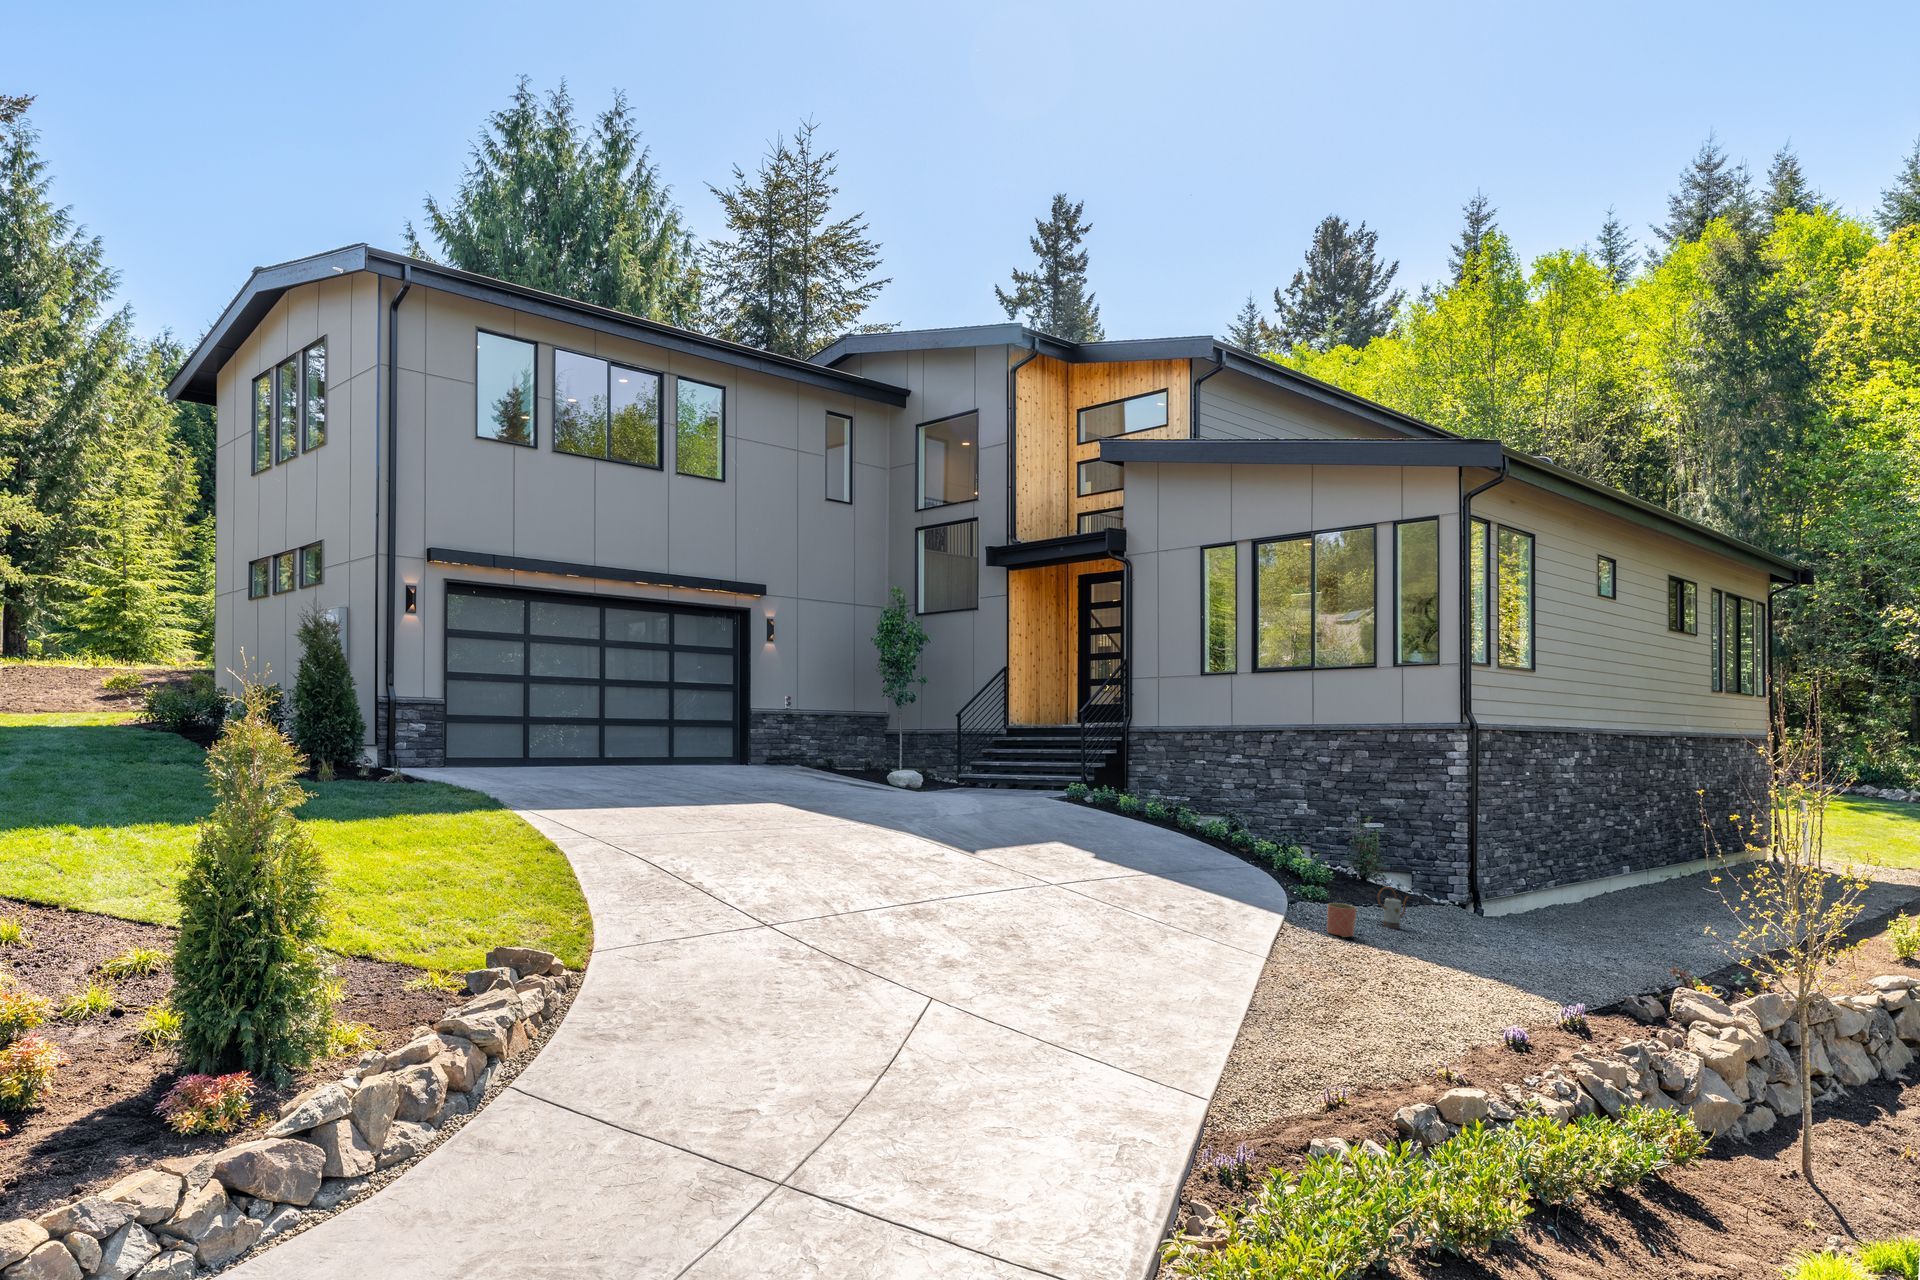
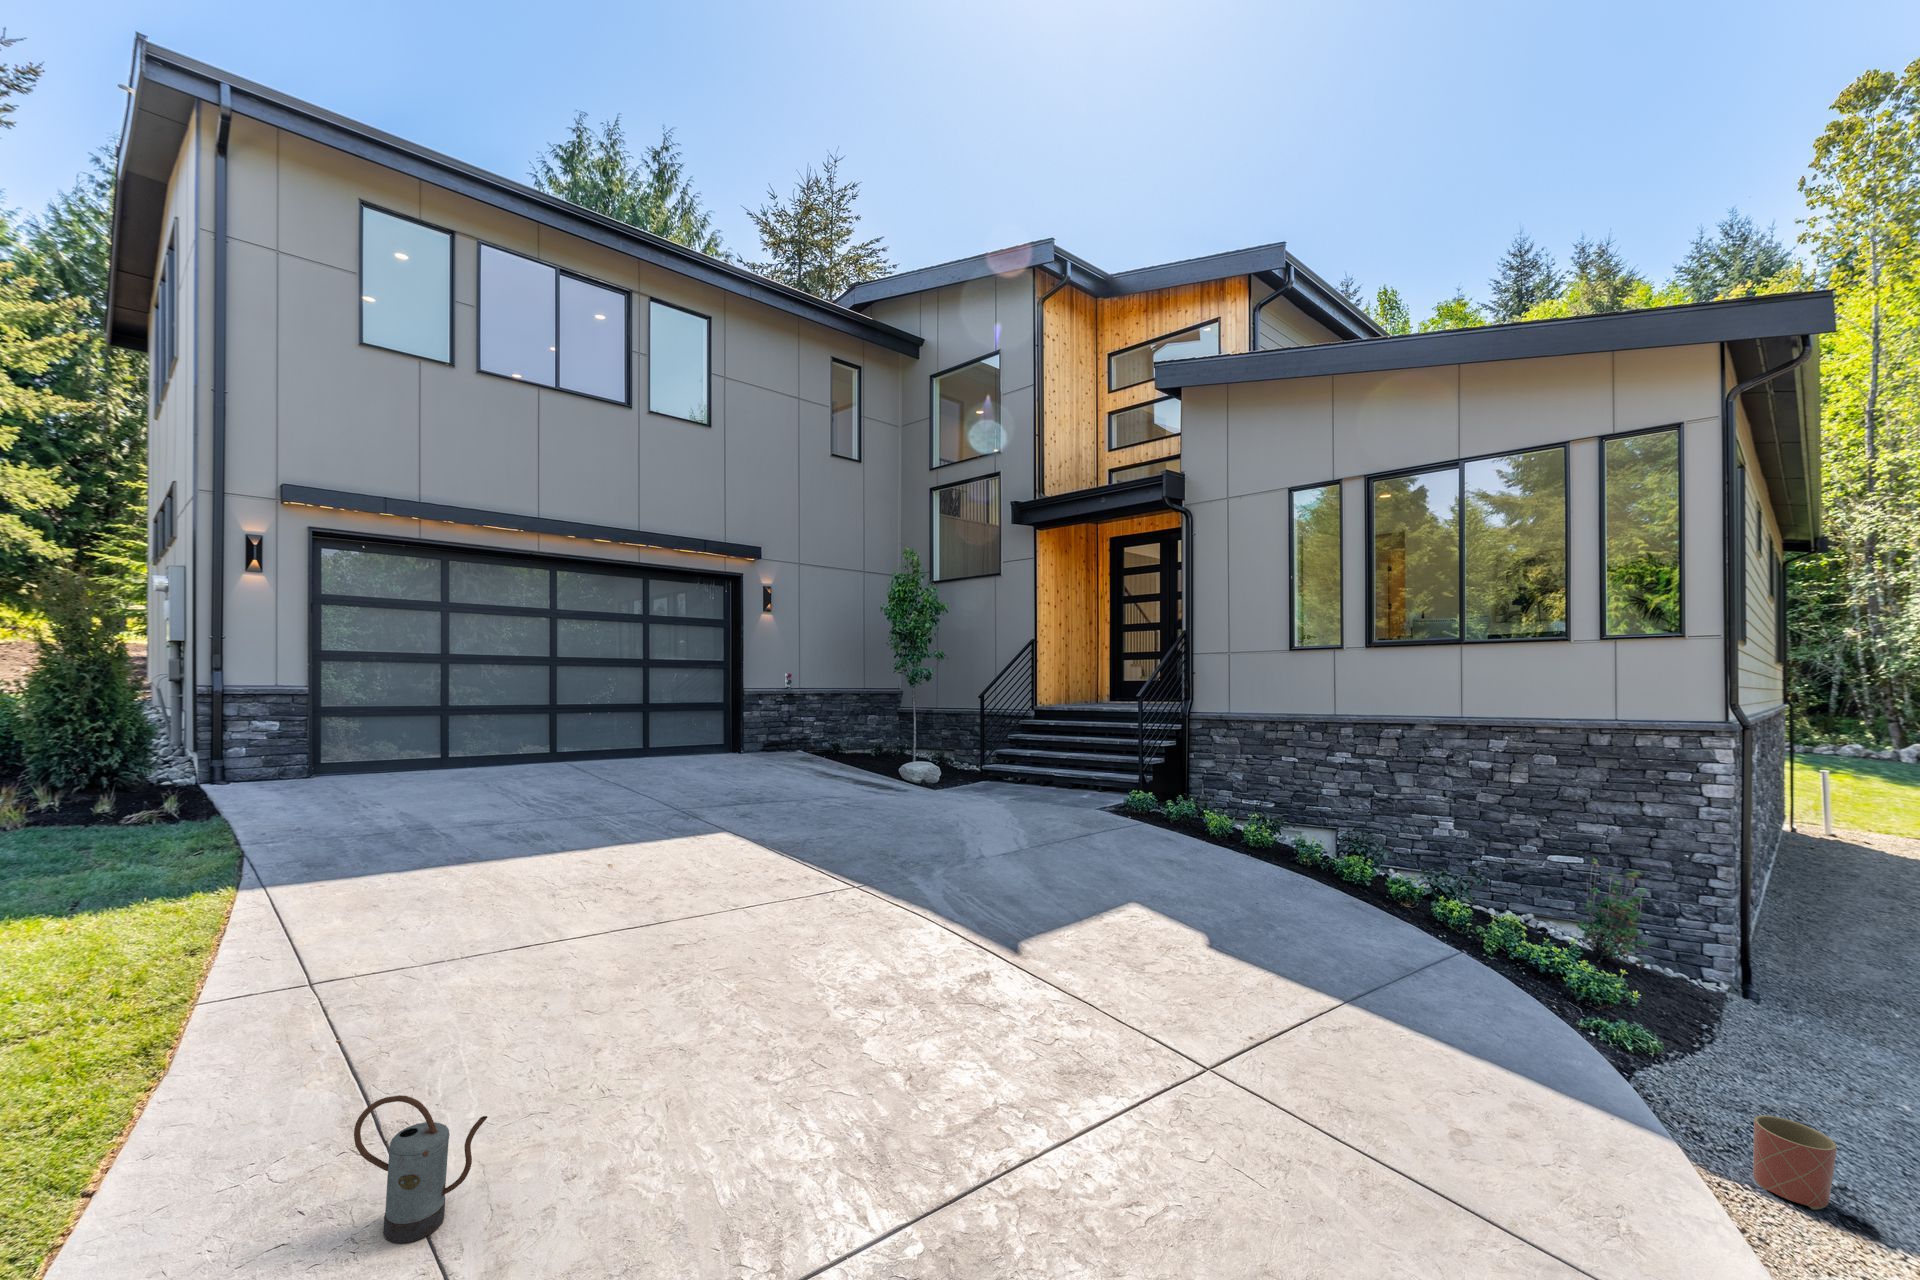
watering can: present [1378,887,1409,929] -> present [354,1095,488,1243]

